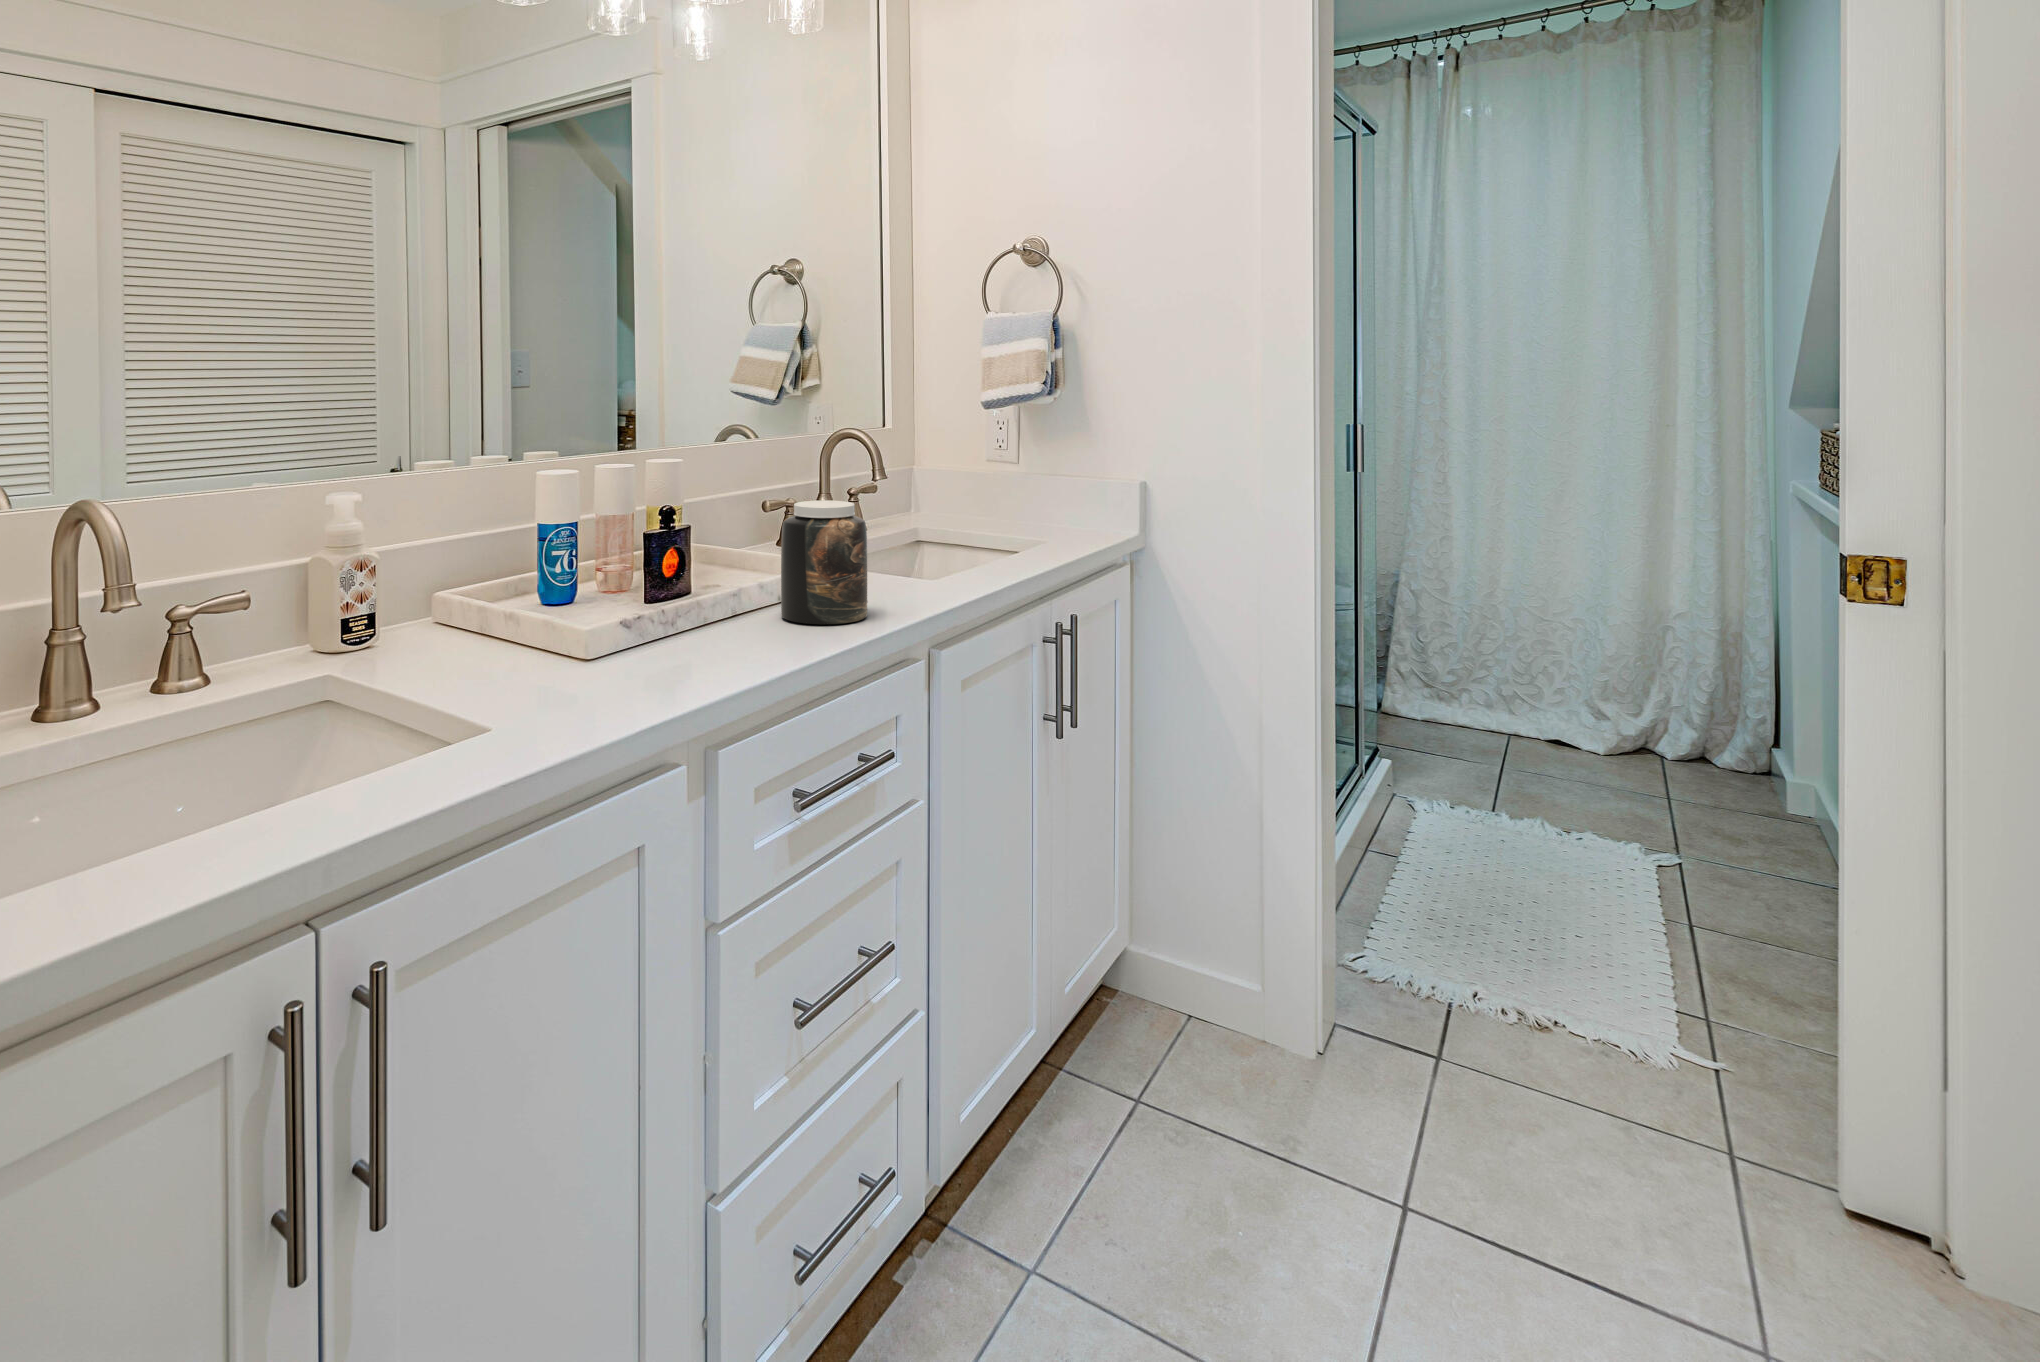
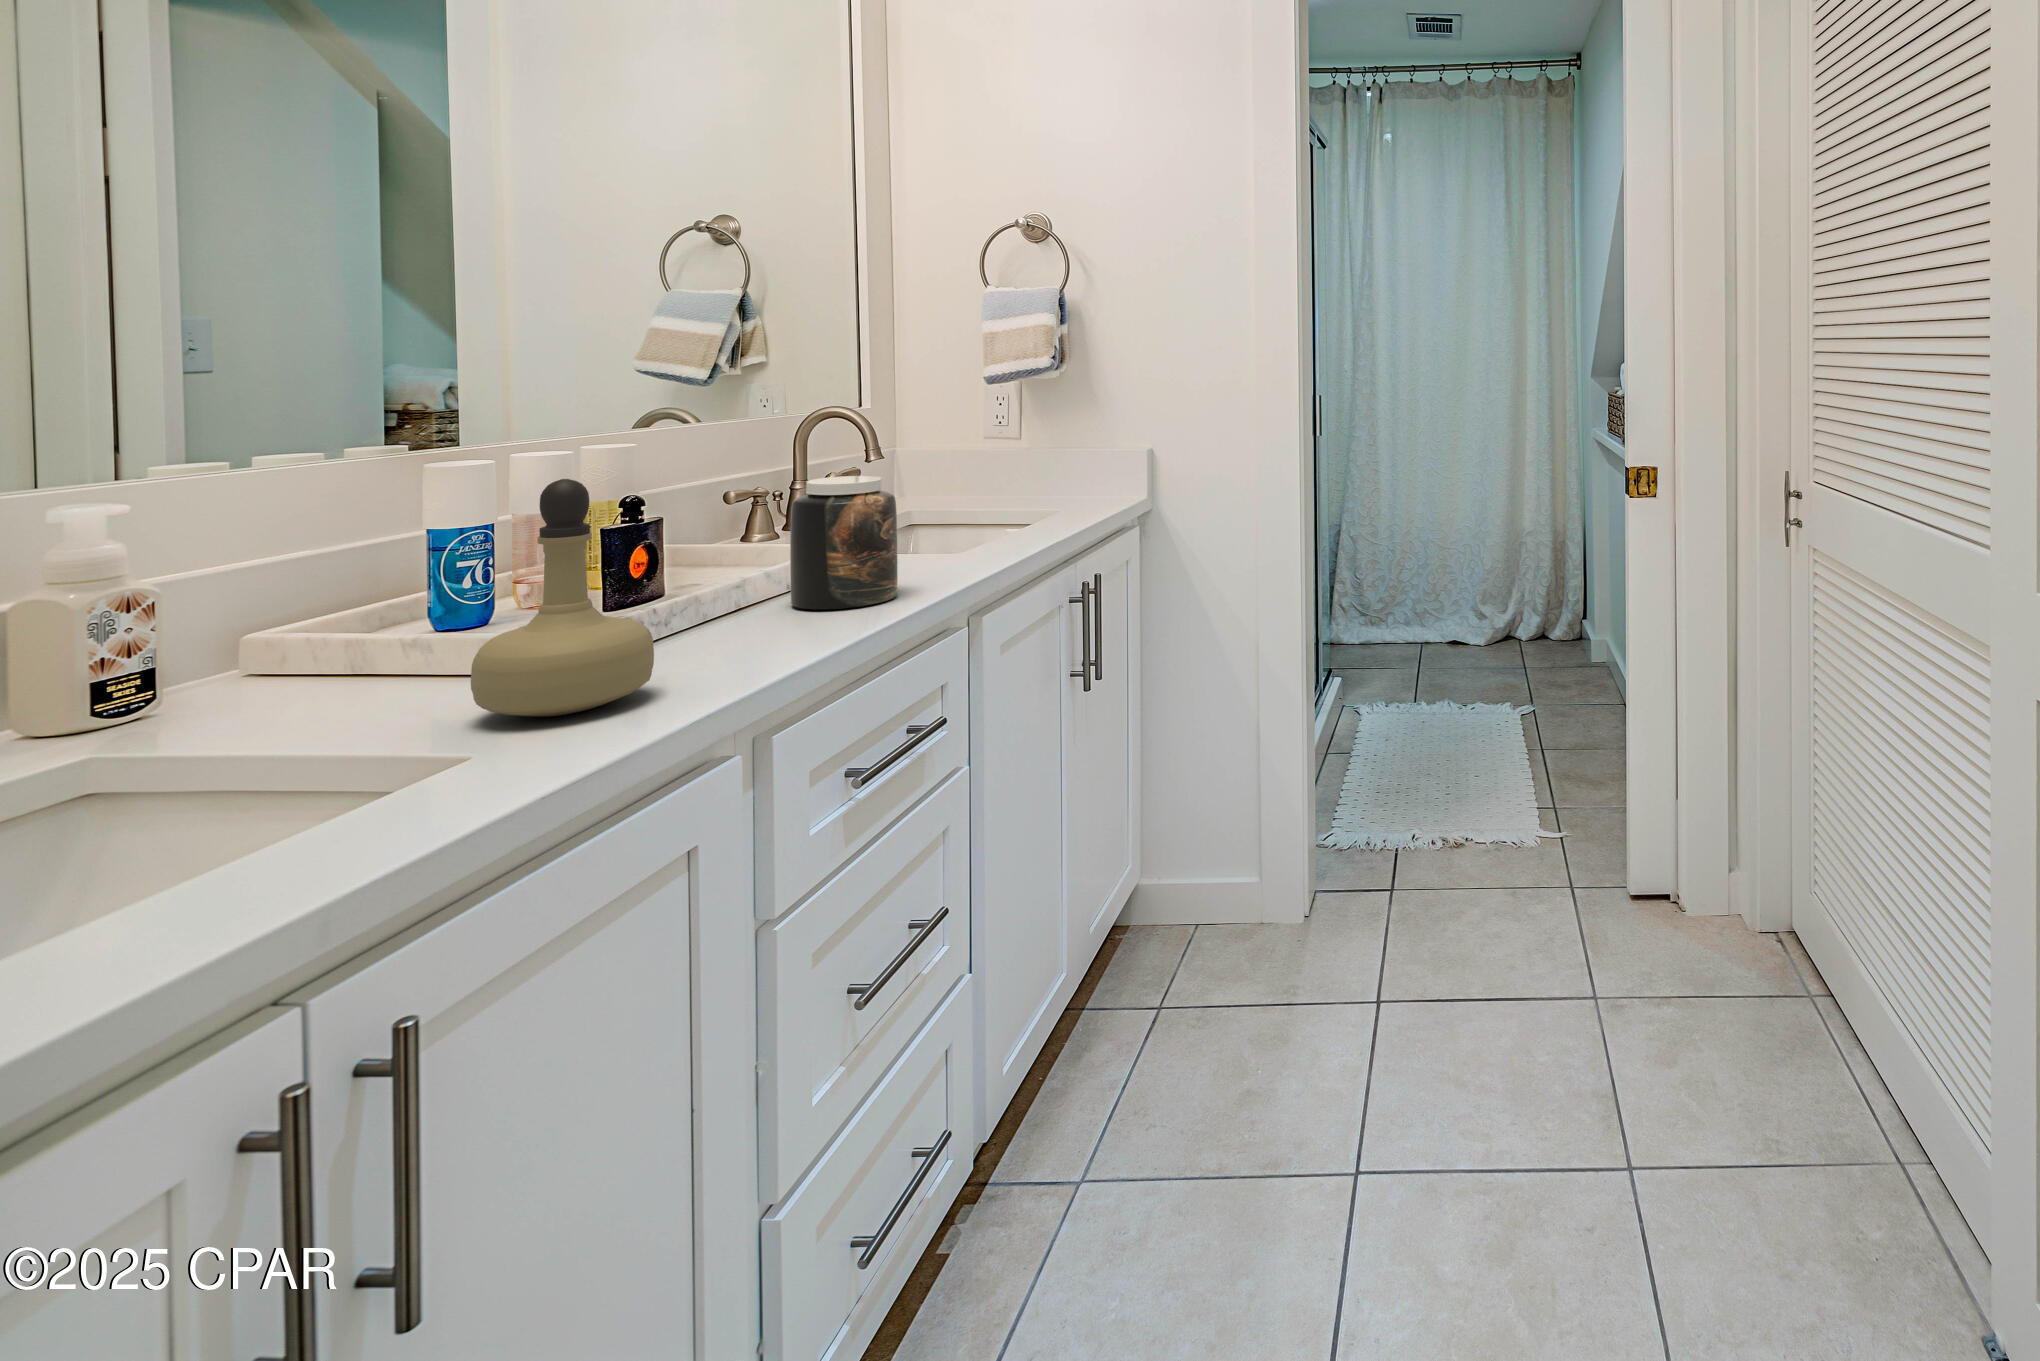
perfume bottle: none [536,493,656,688] -> present [471,479,654,716]

